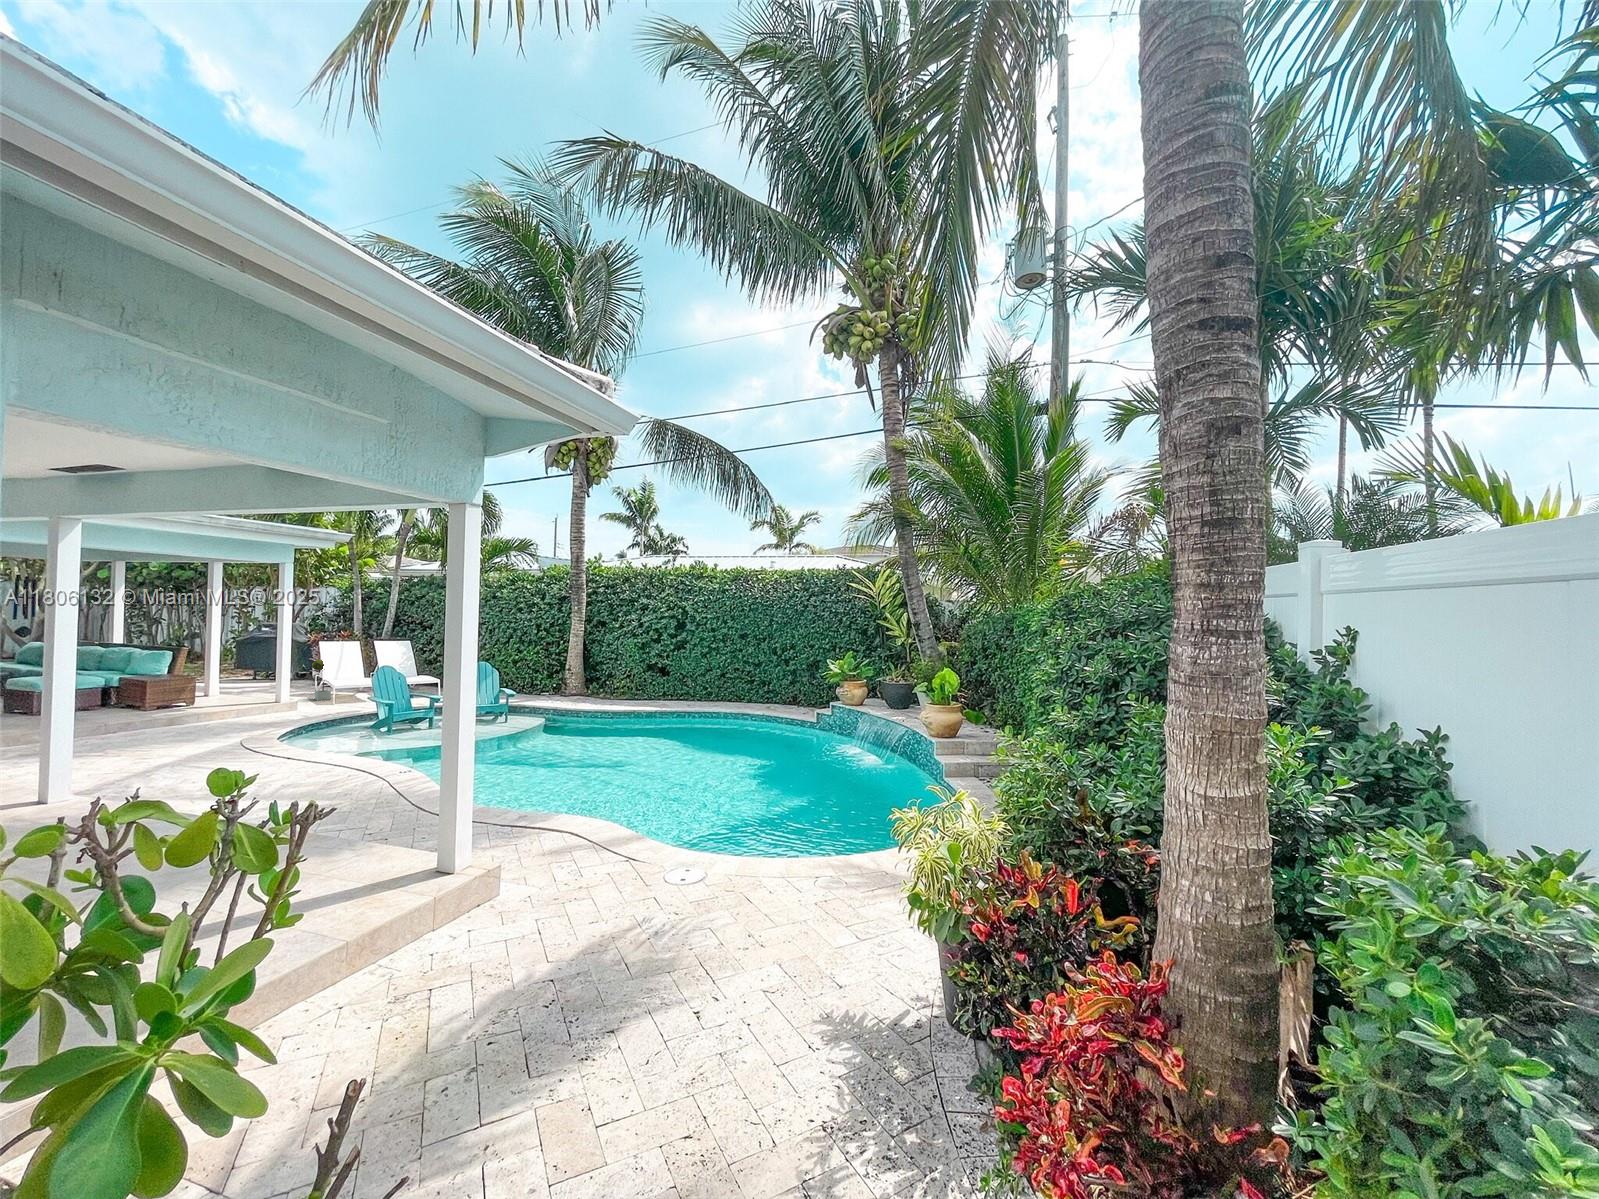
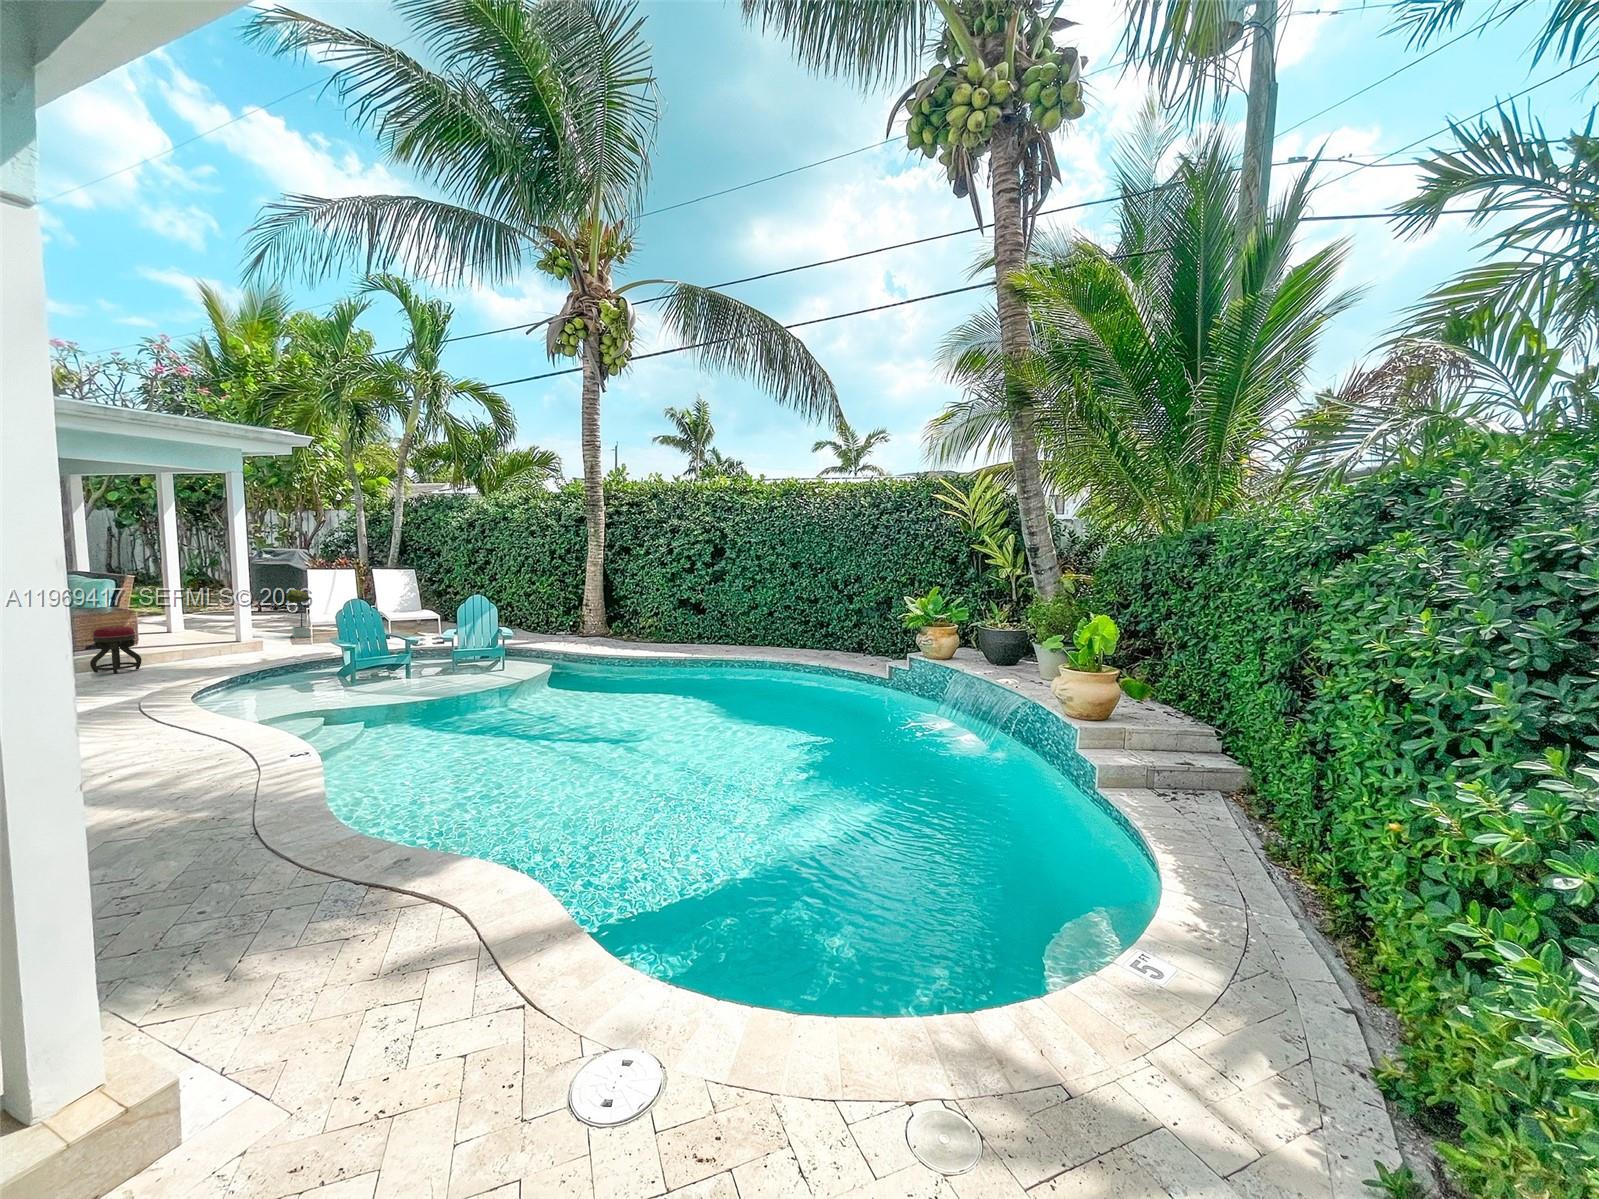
ottoman: none [191,690,229,727] -> present [90,626,142,673]

